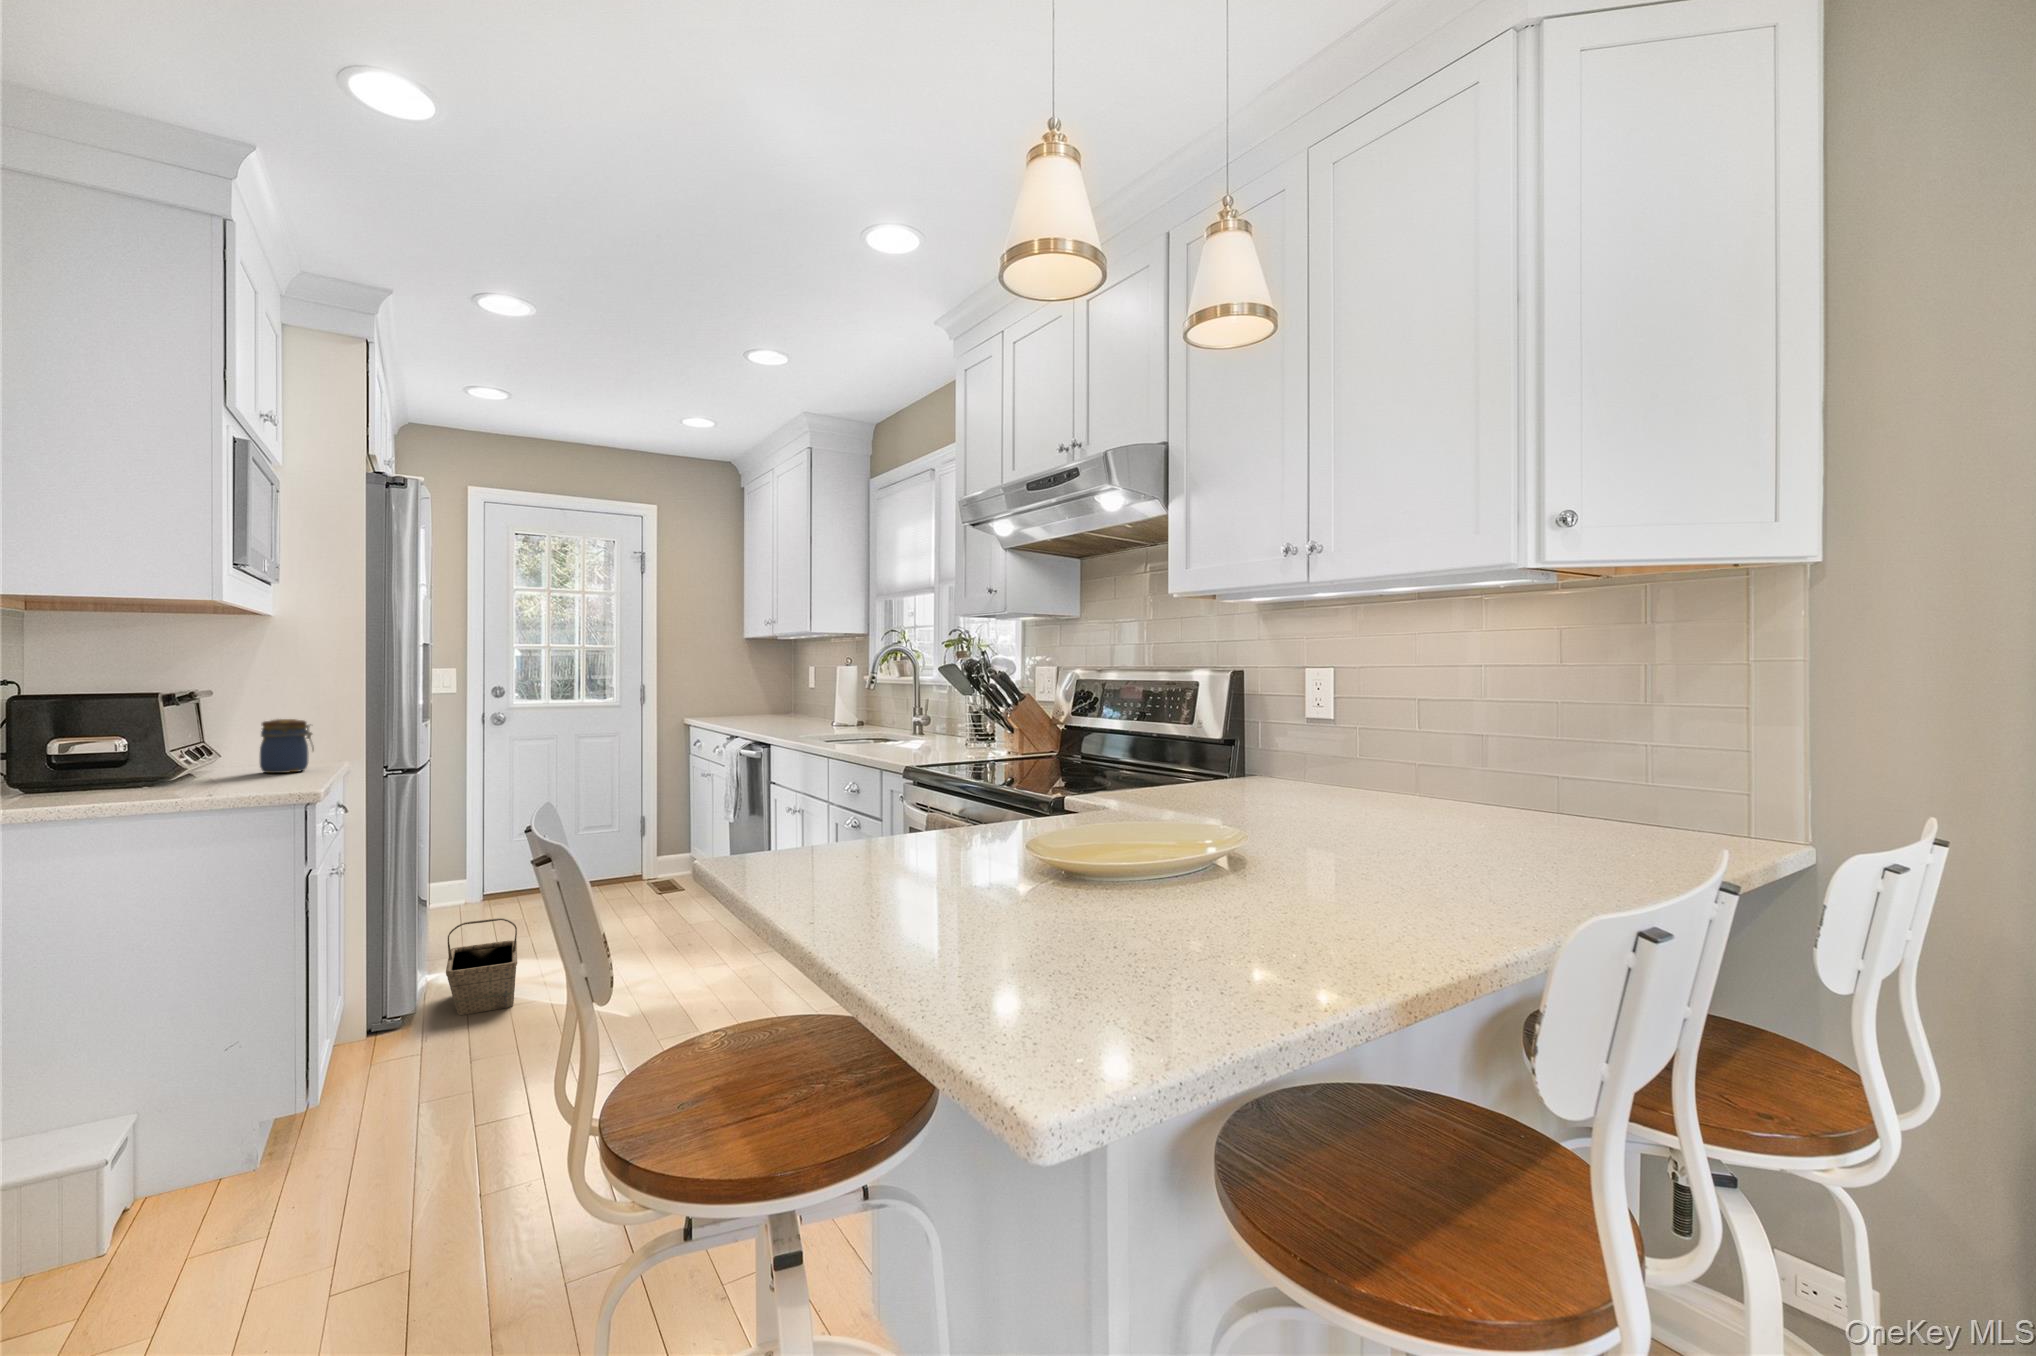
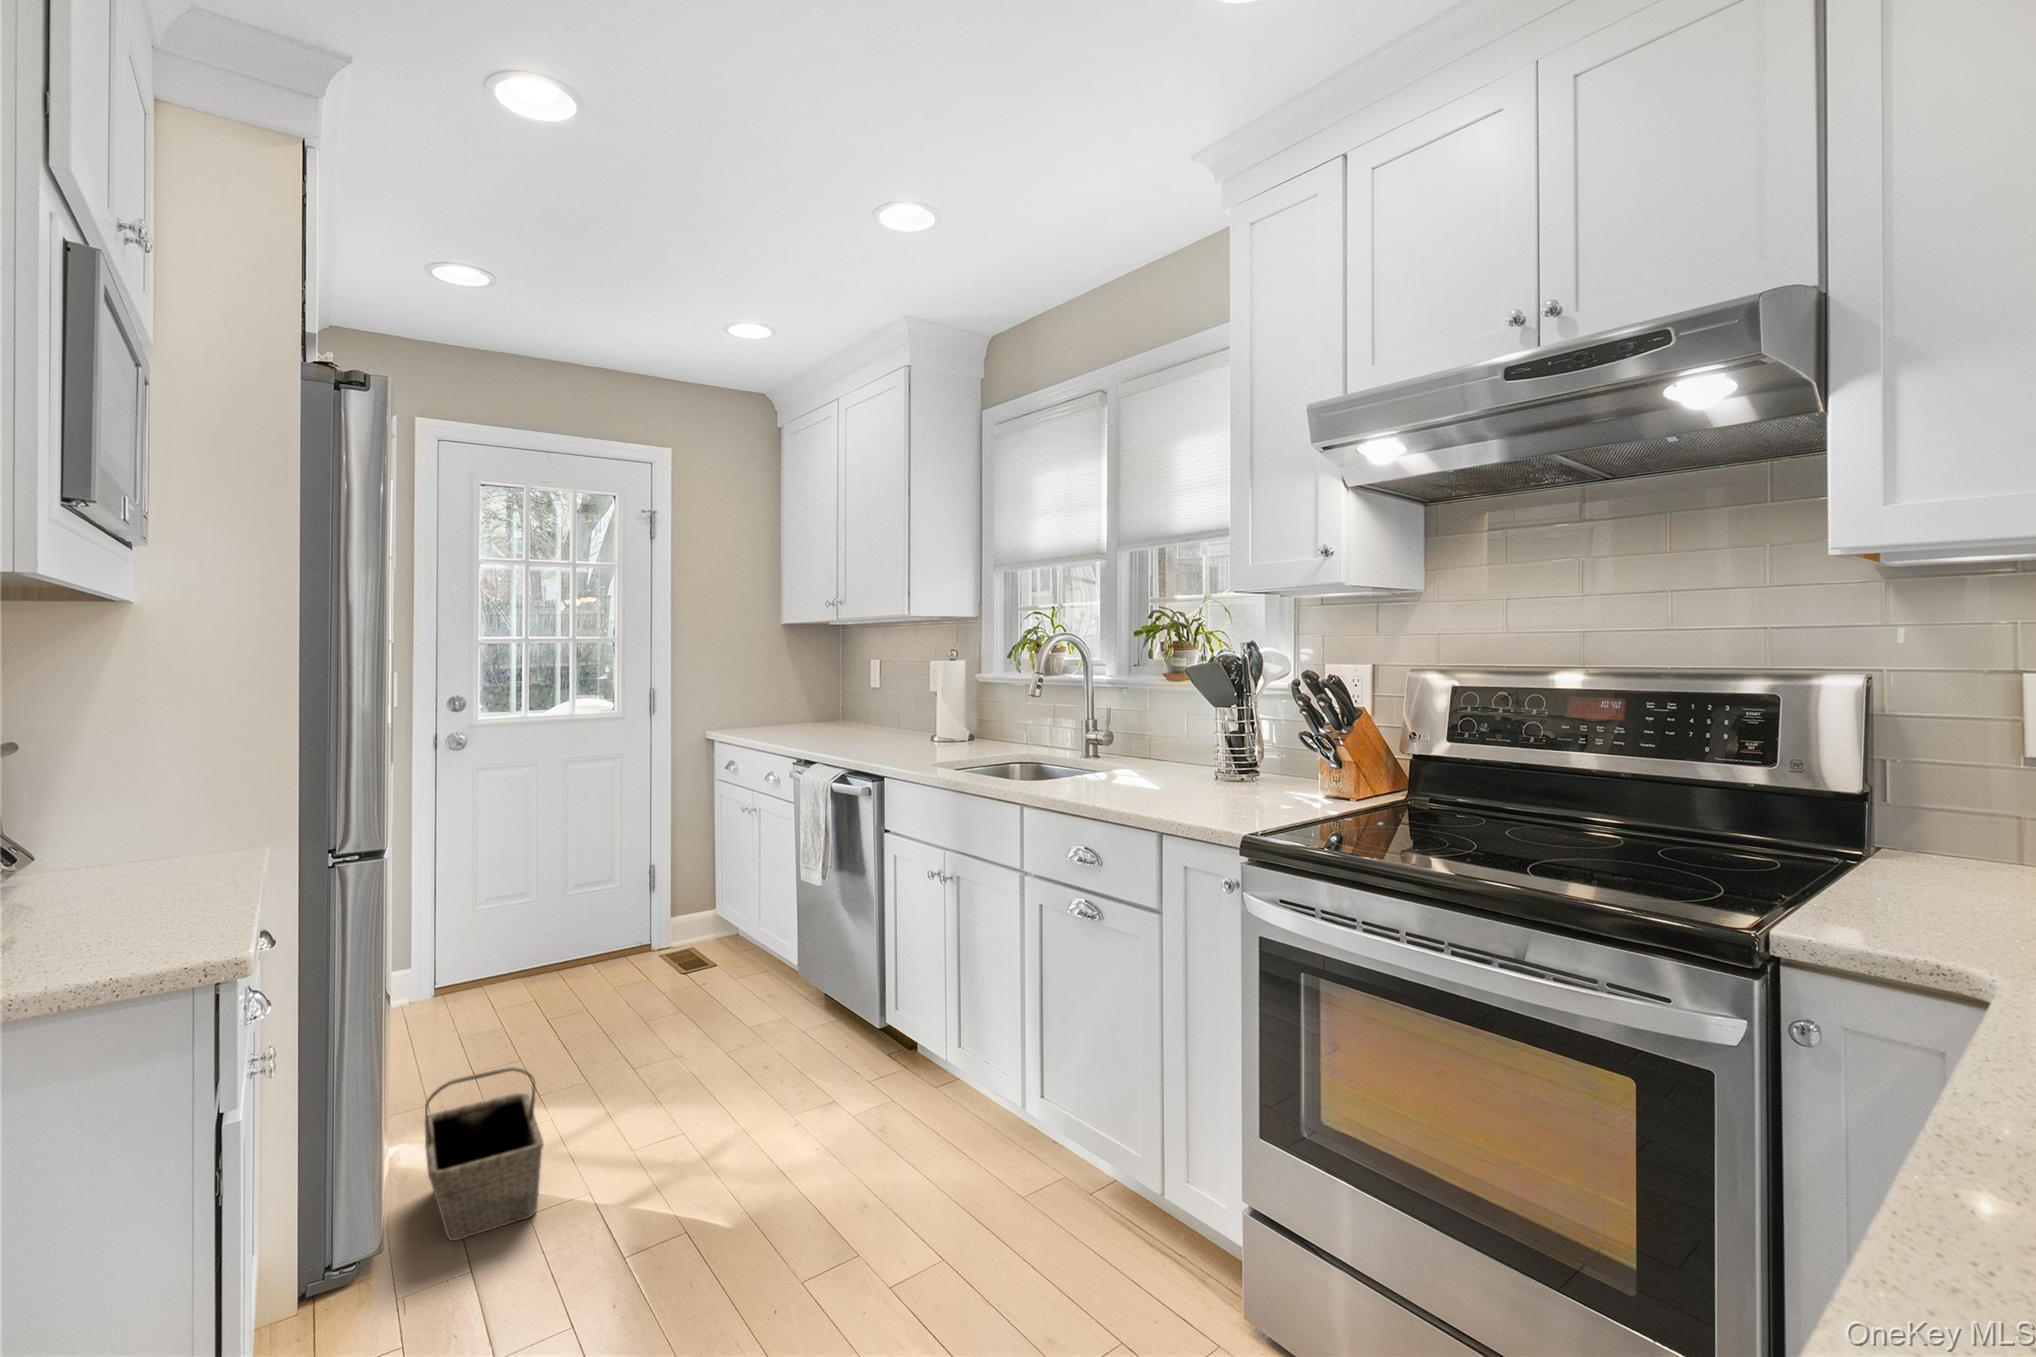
jar: present [260,719,314,773] -> none [86,775,199,883]

